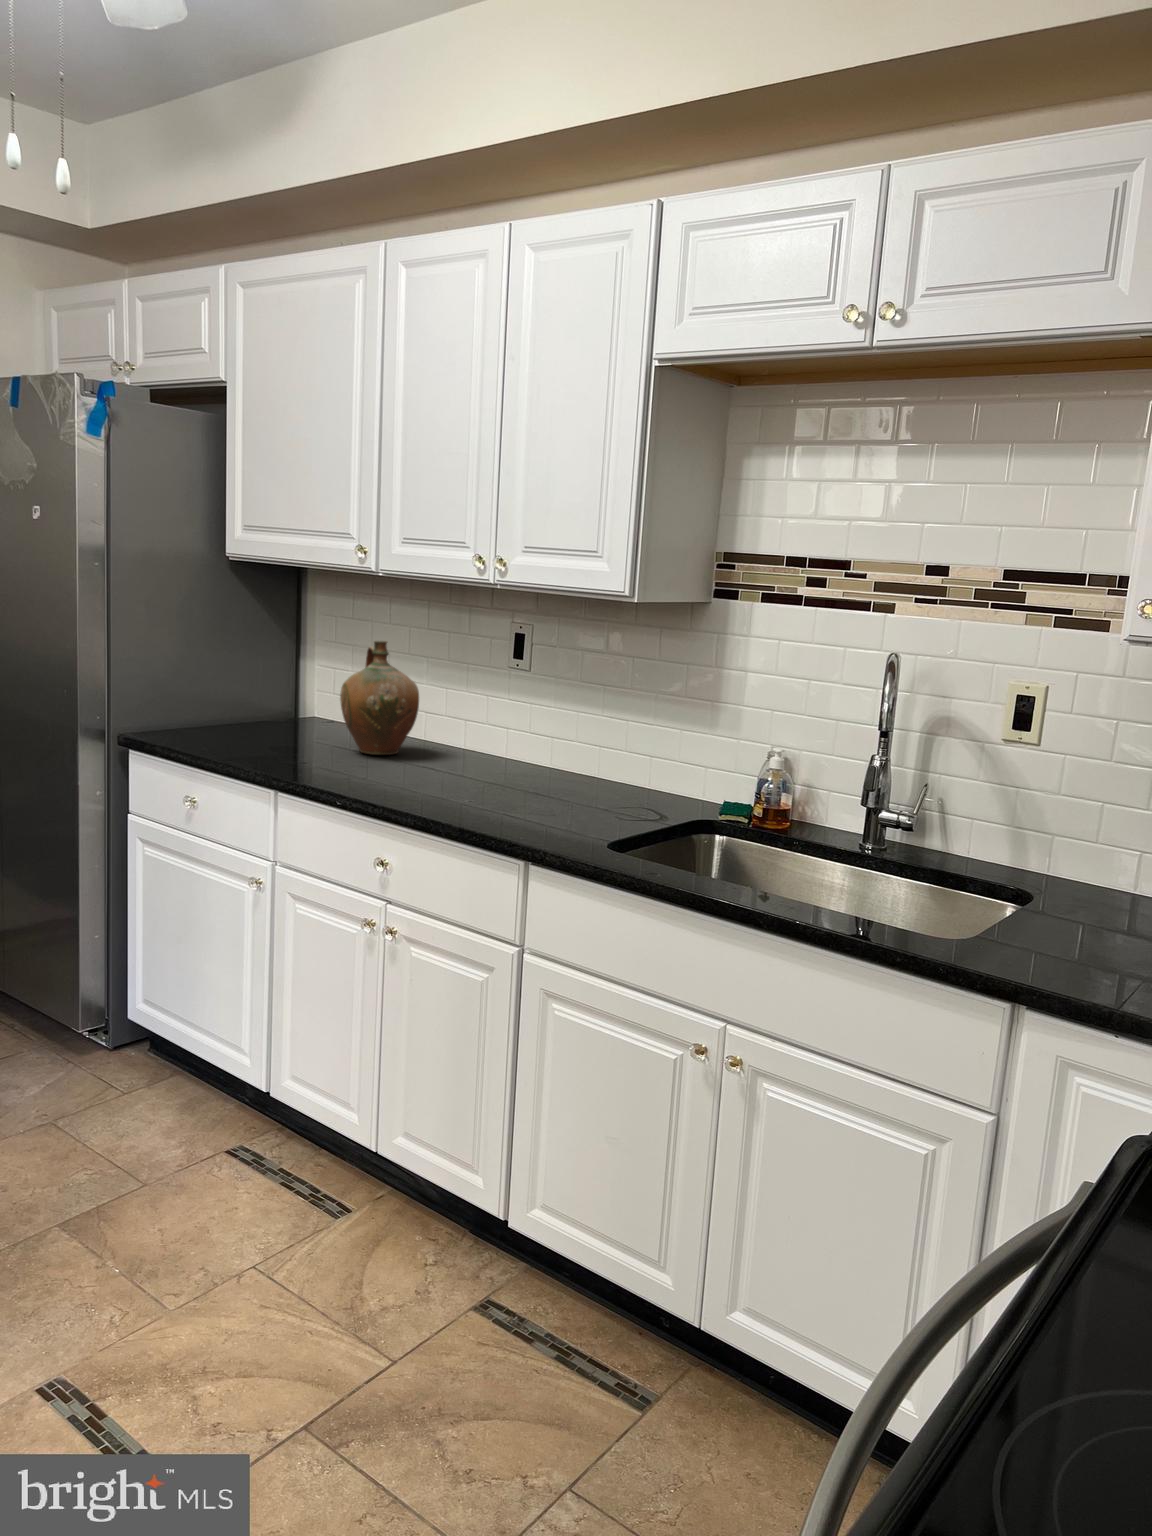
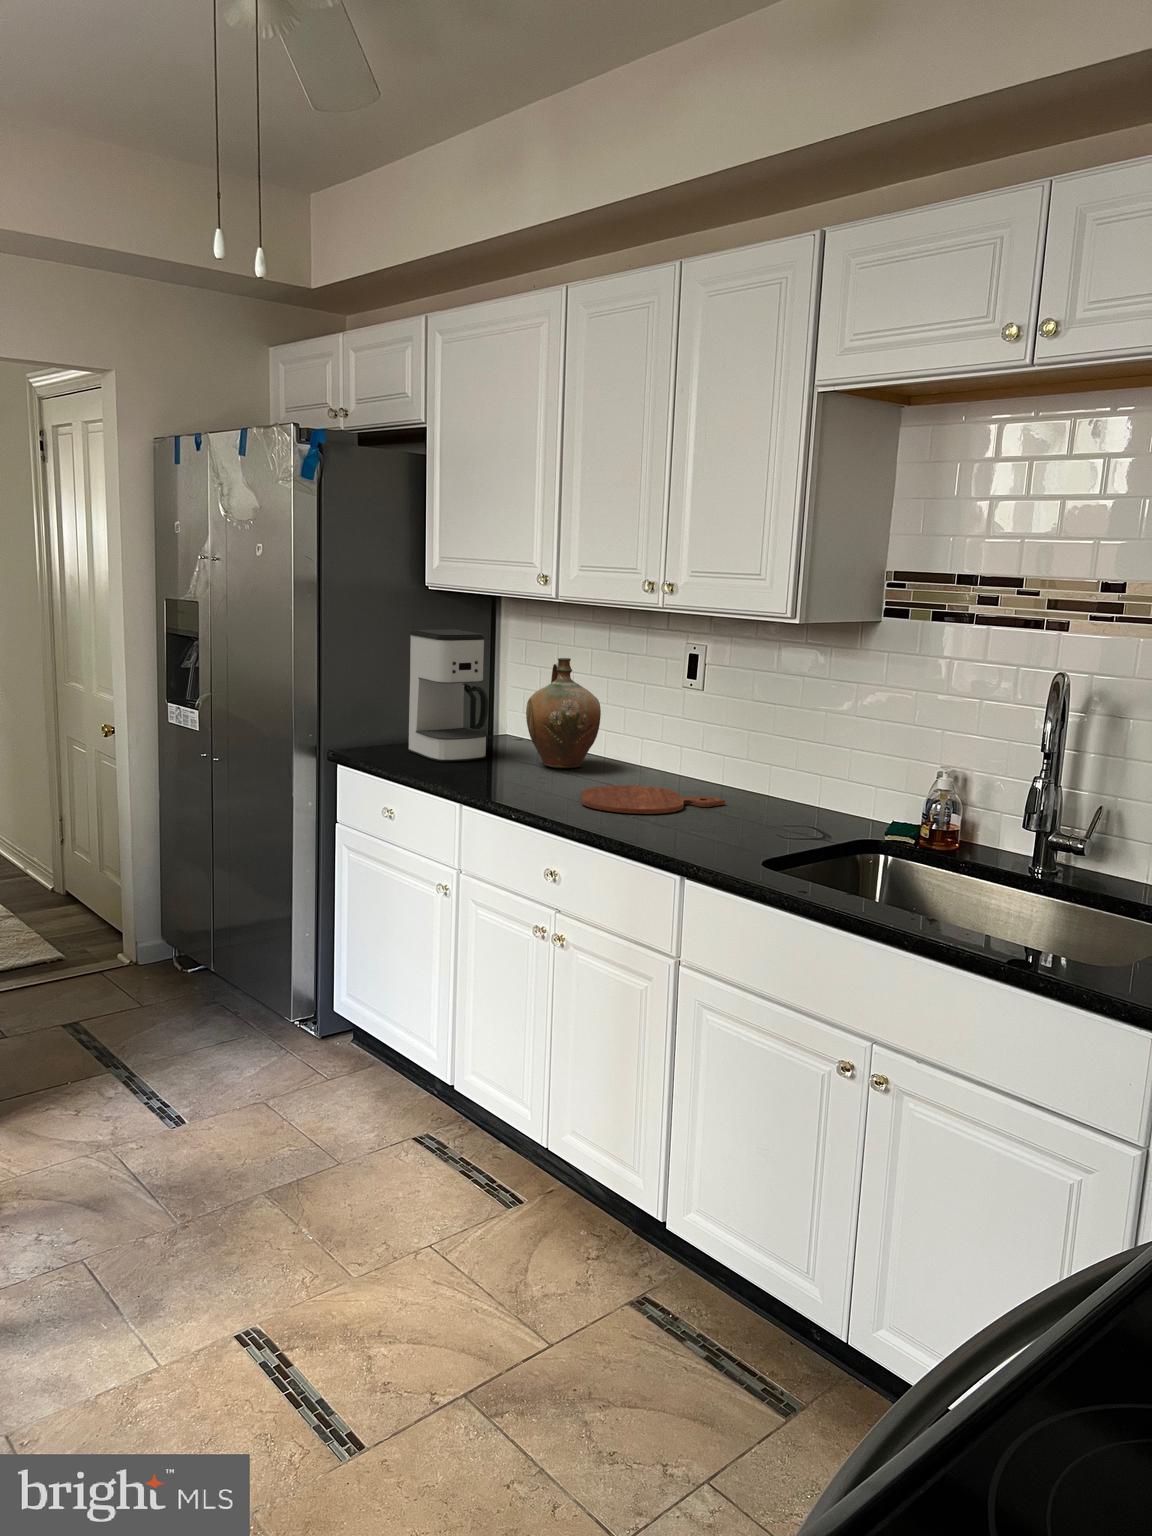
coffee maker: none [211,610,298,749] -> present [408,629,488,762]
cutting board: none [406,771,554,799] -> present [582,786,725,814]

